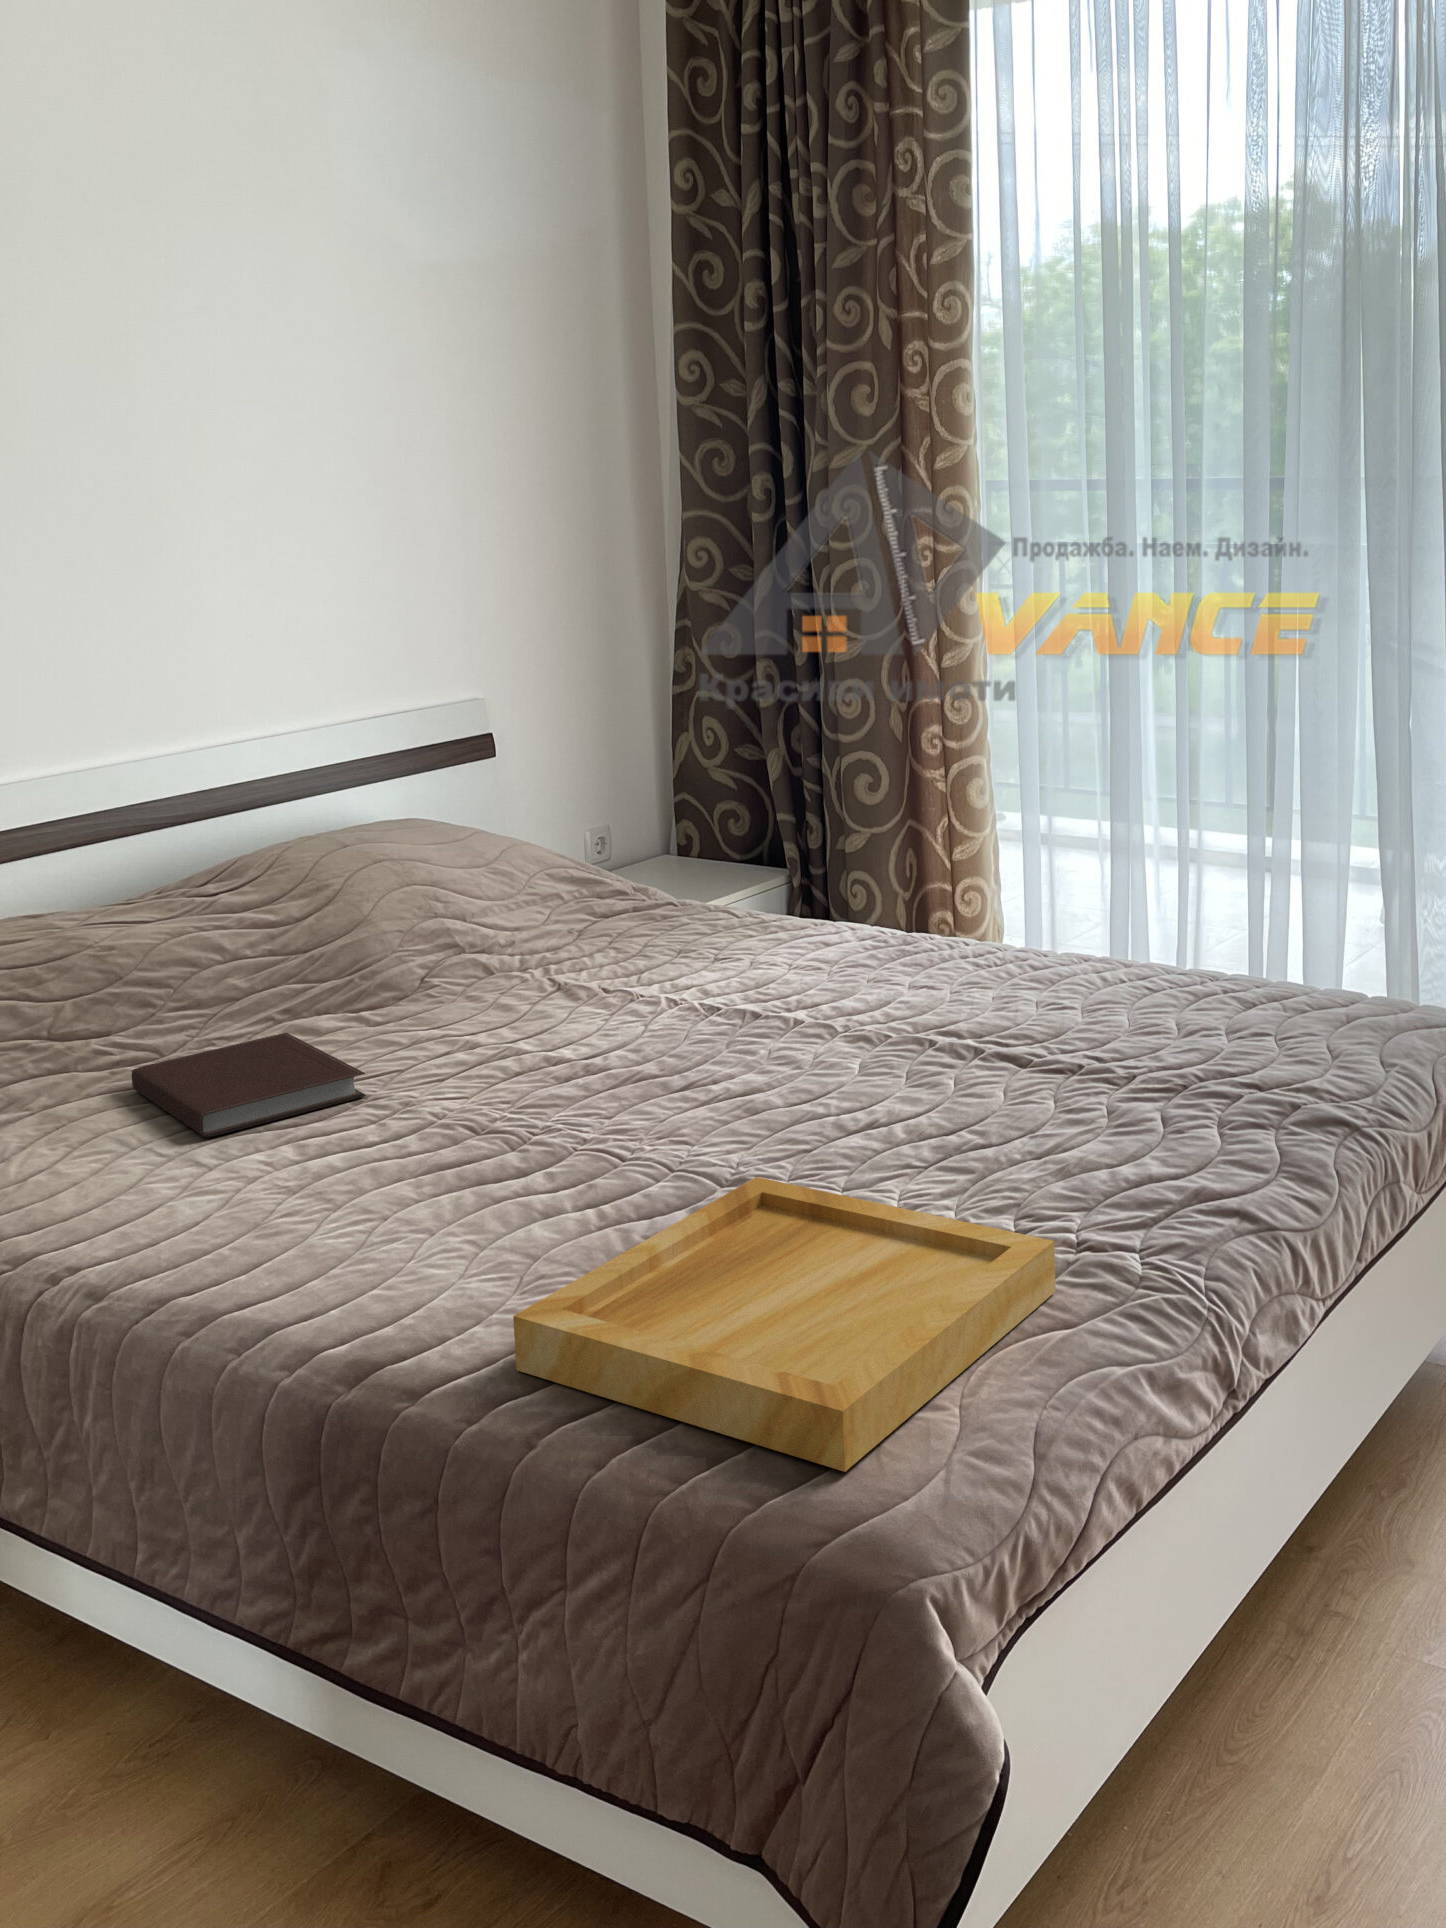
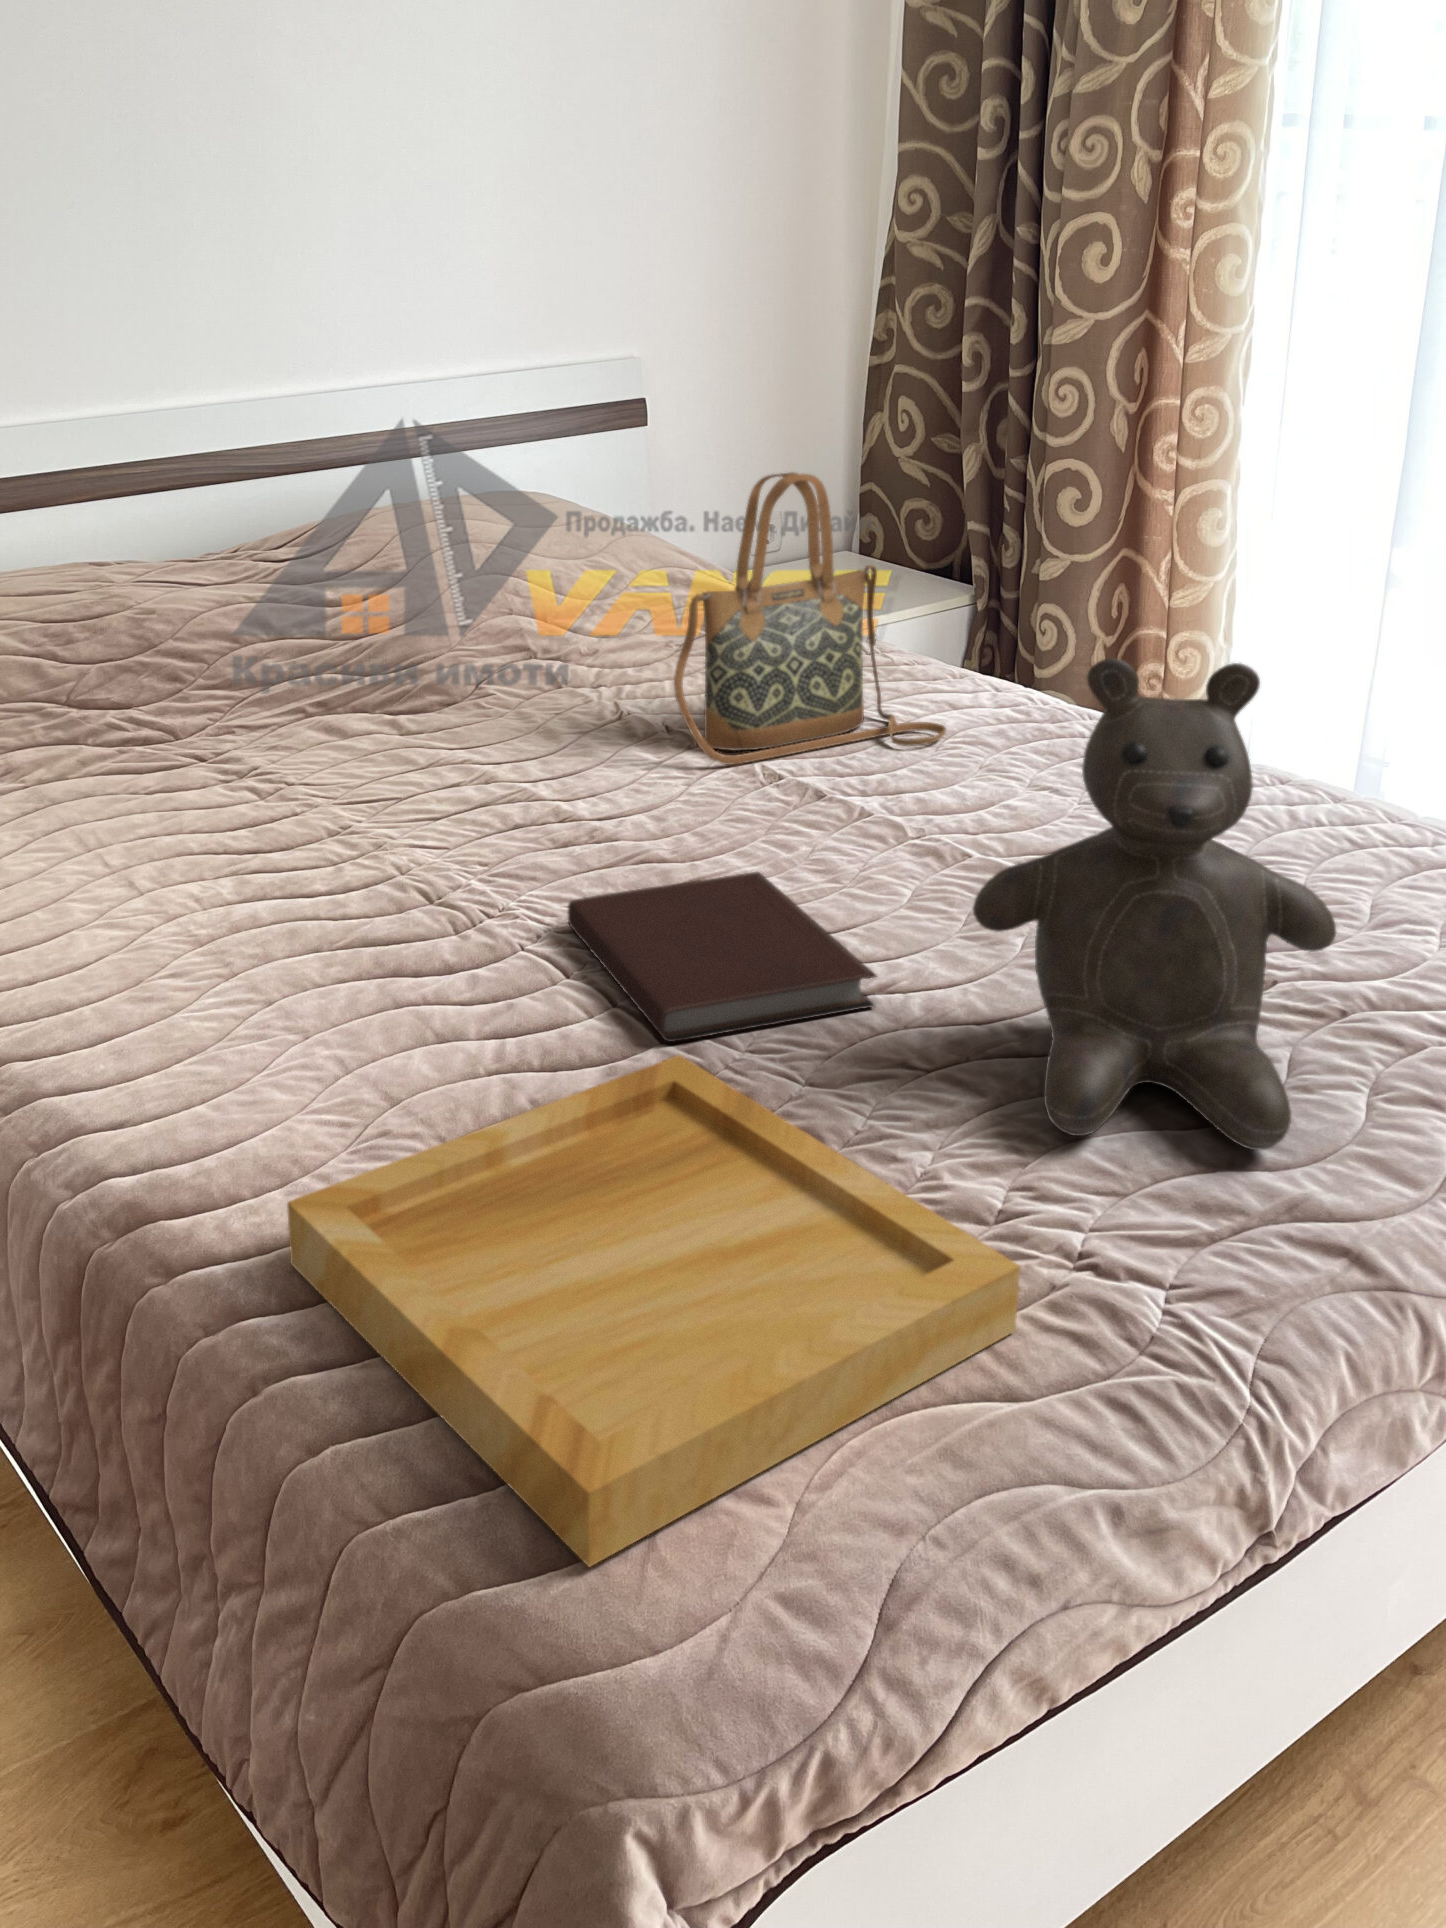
handbag: none [620,763,832,1005] -> present [674,473,946,765]
teddy bear: none [938,834,1180,1181] -> present [973,658,1336,1150]
notebook: present [132,1033,366,1137] -> present [568,872,876,1042]

